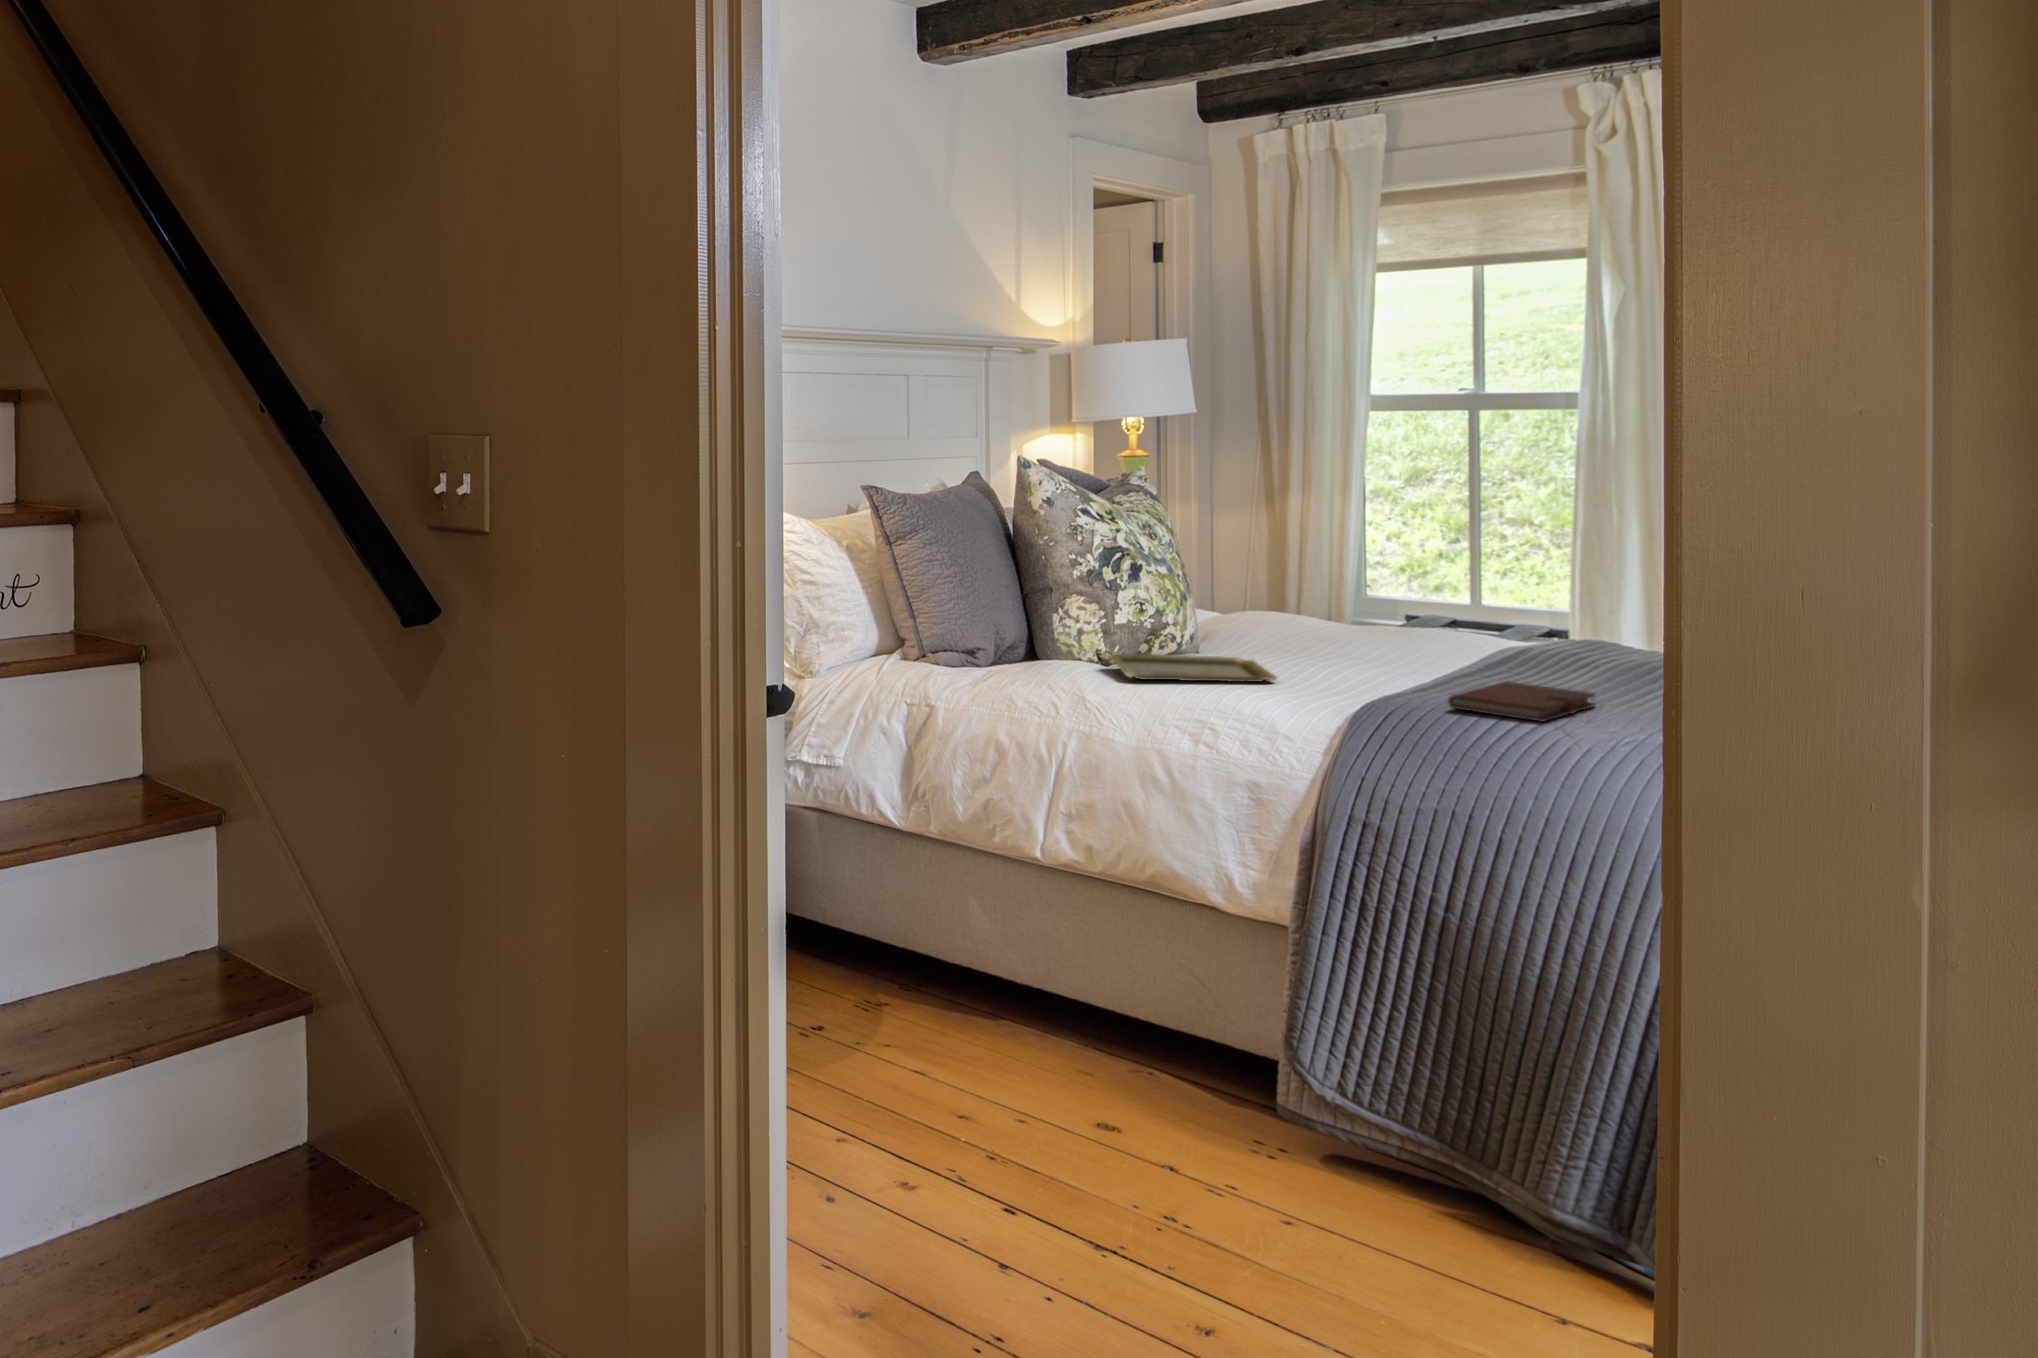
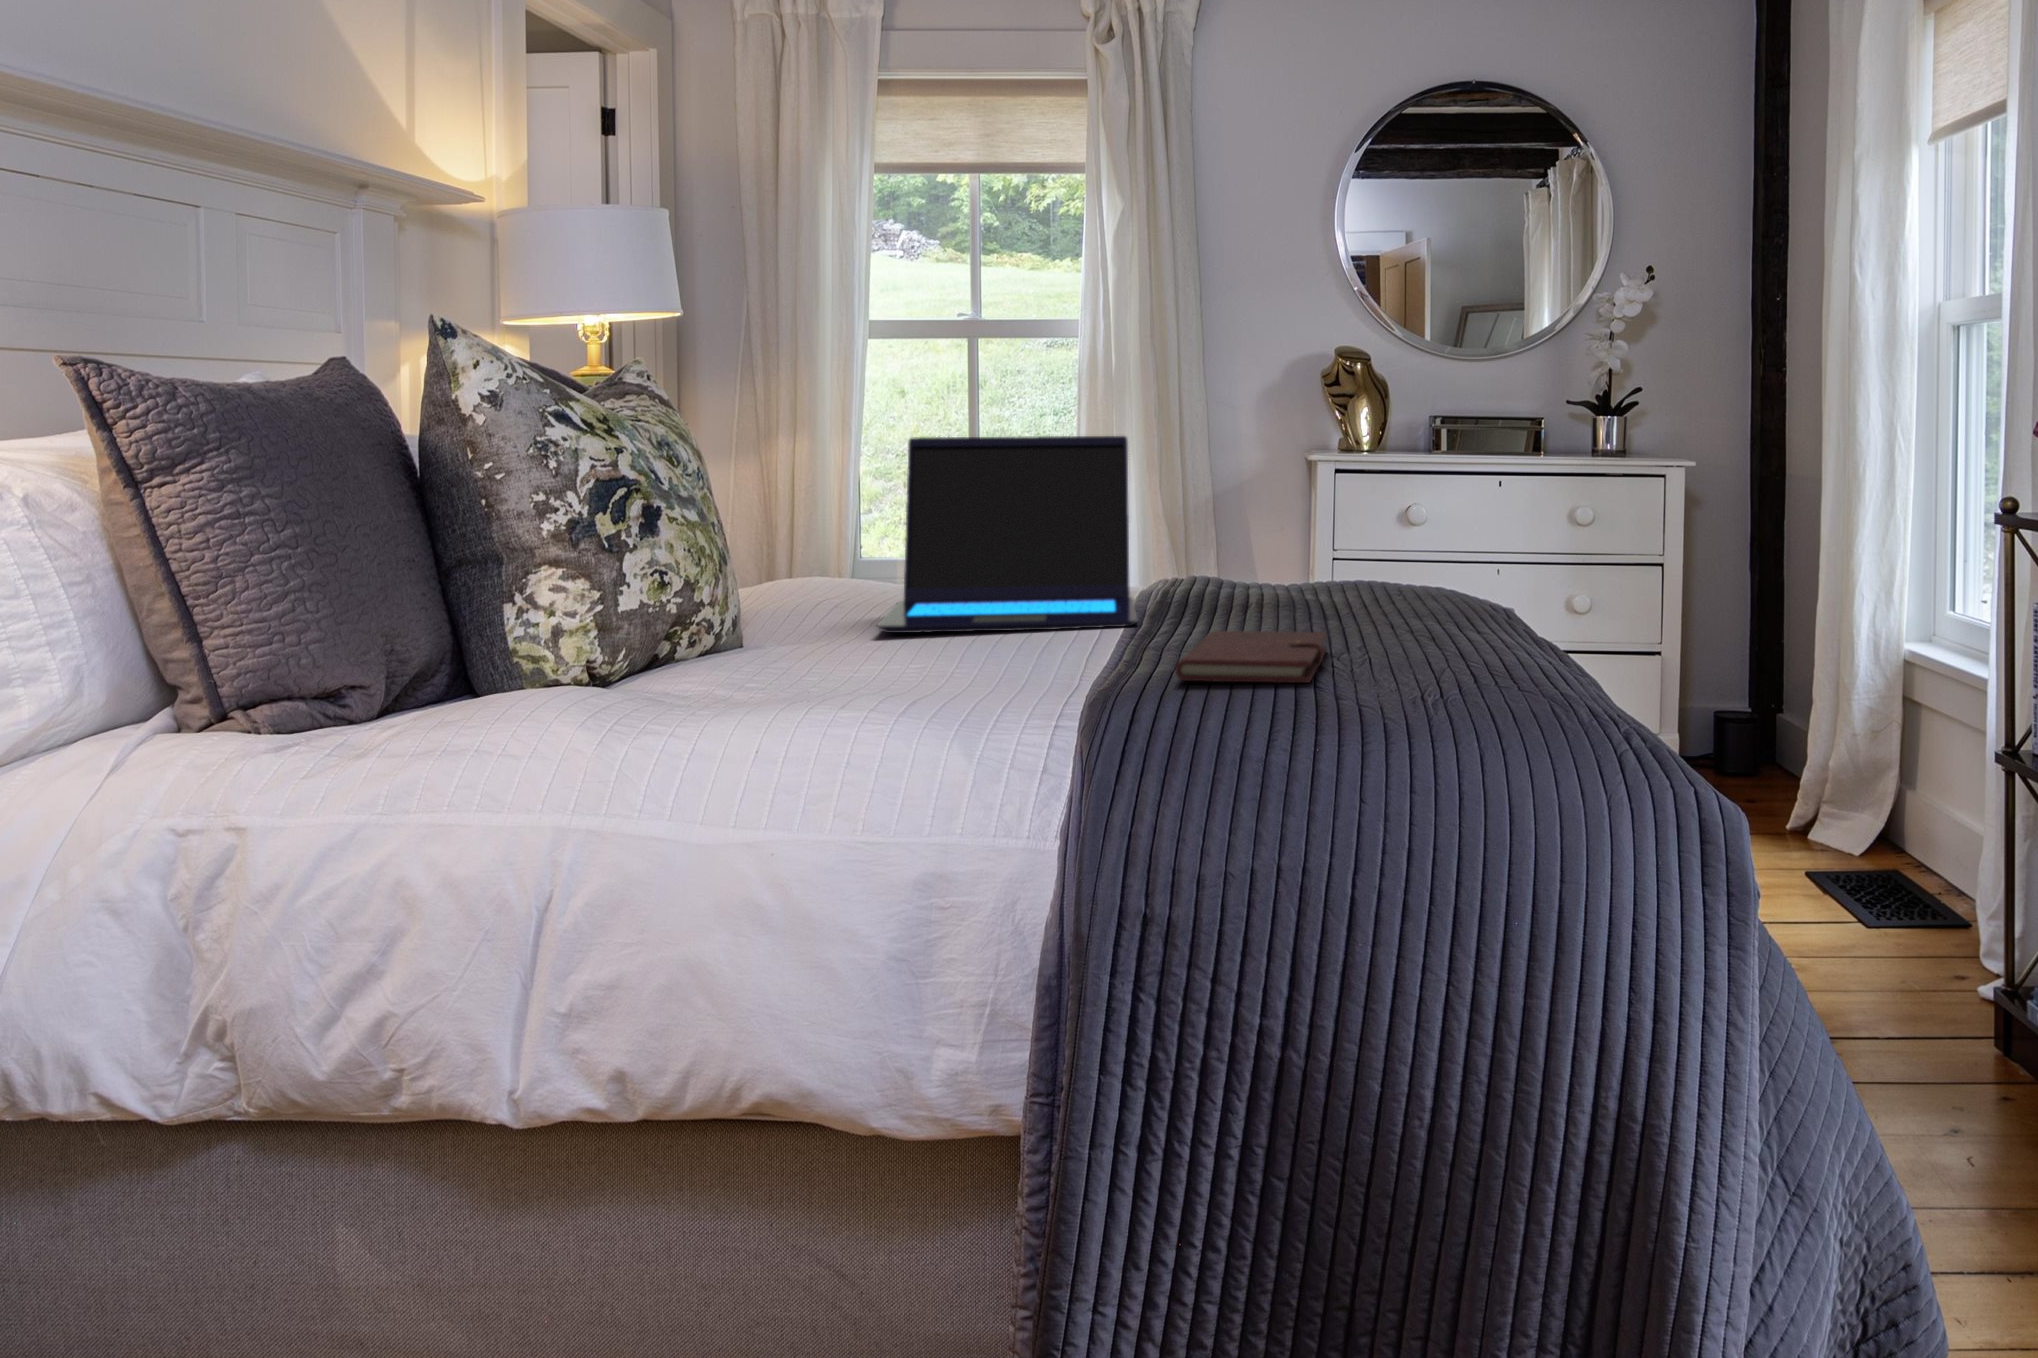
laptop: none [1284,524,1506,673] -> present [877,436,1138,633]
tray: present [1109,653,1277,682] -> none [607,644,903,704]

